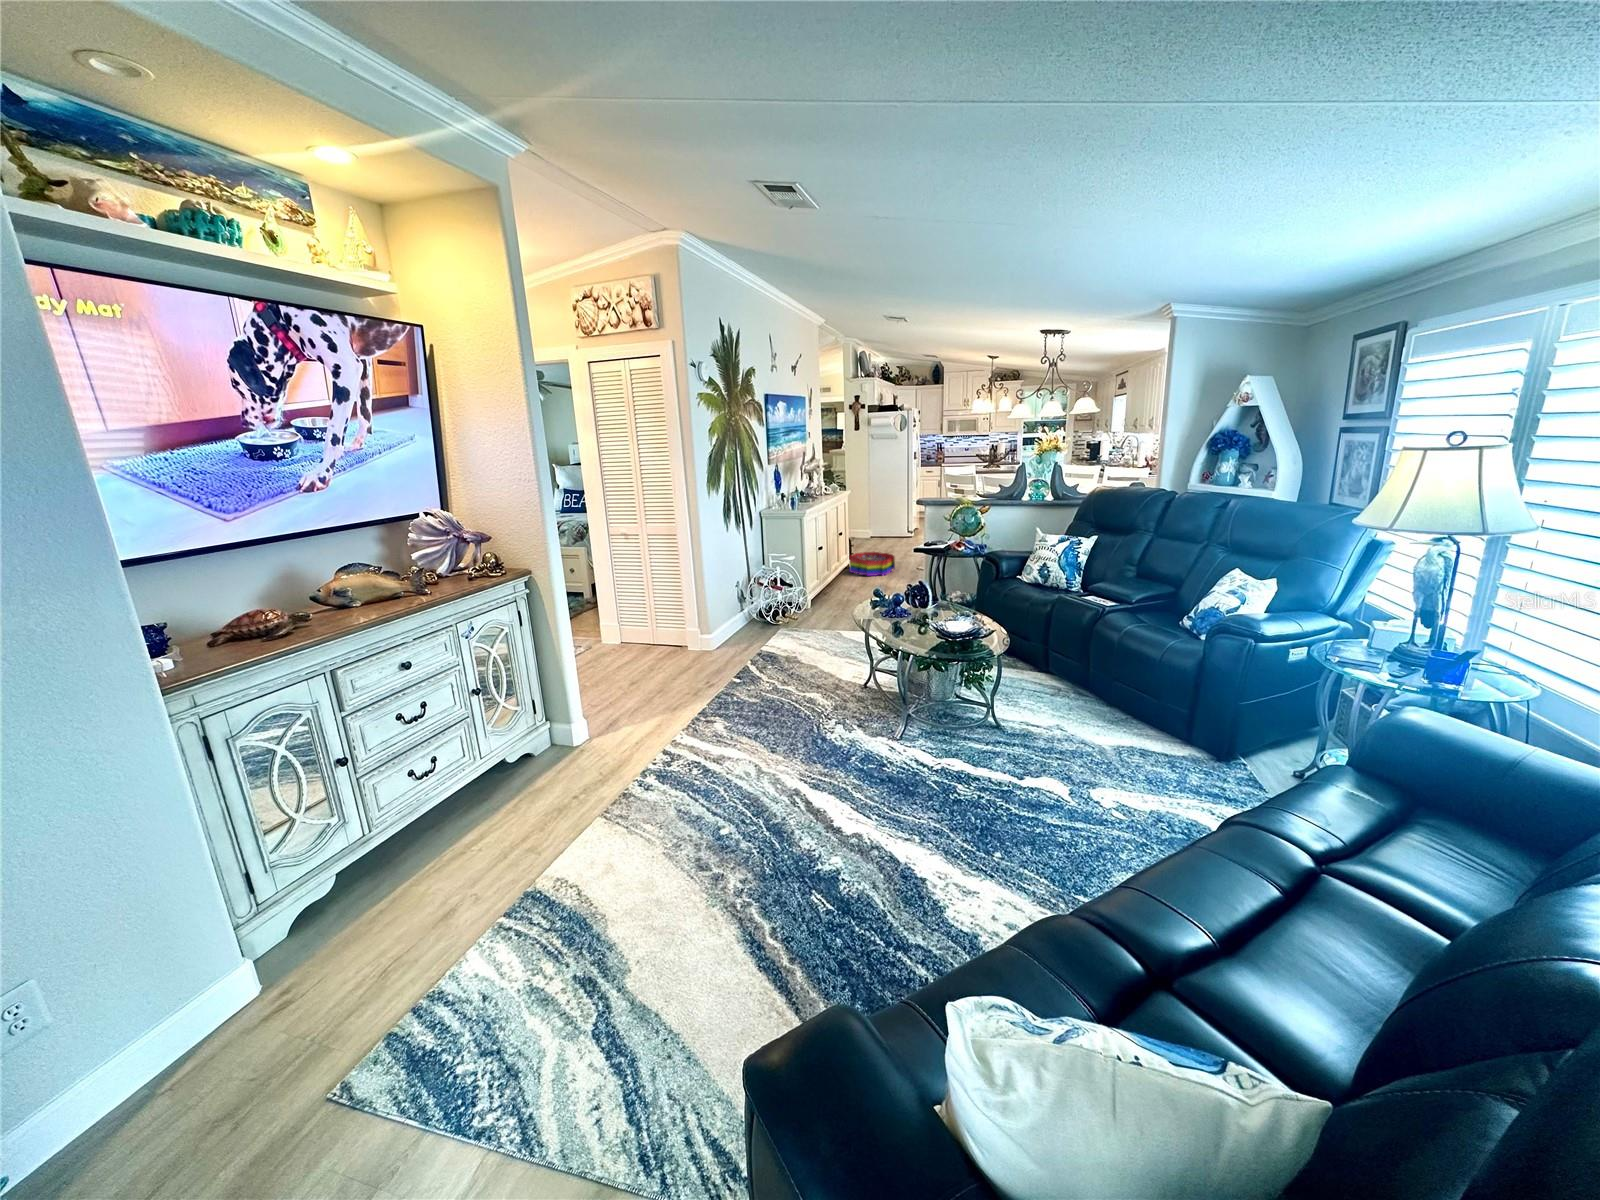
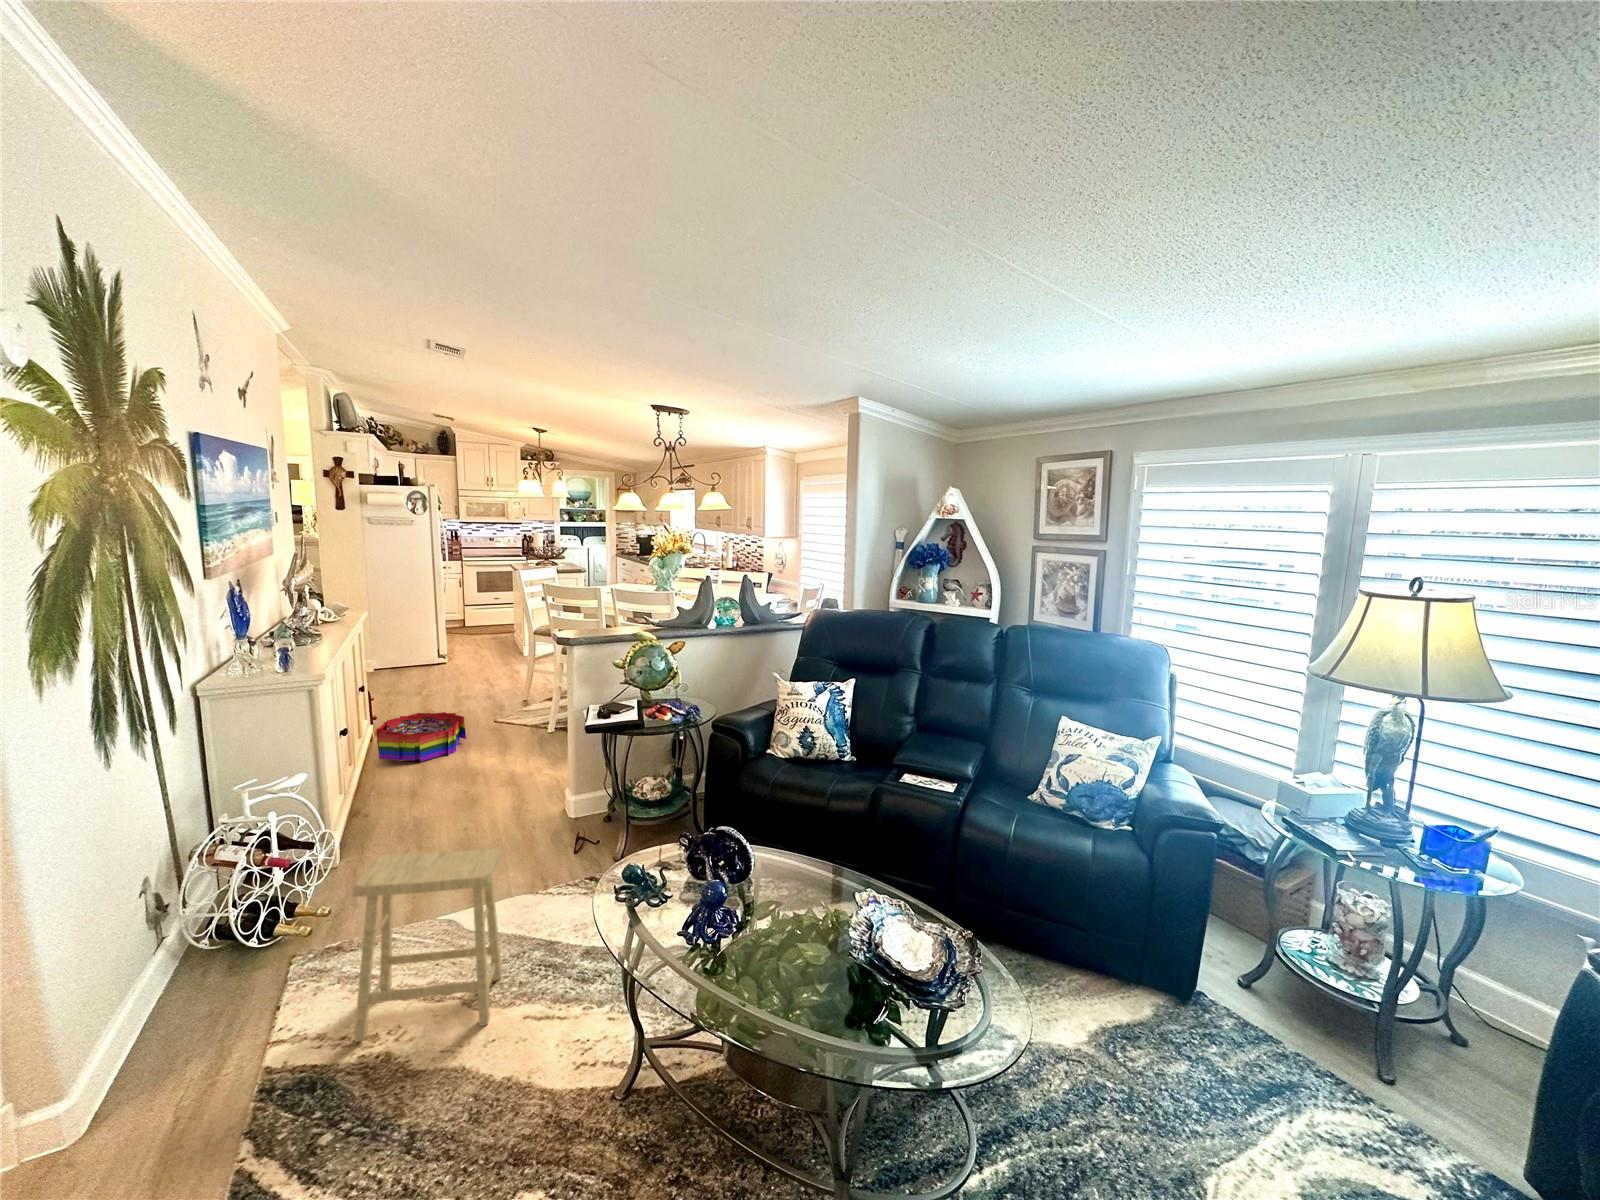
footstool: none [788,581,848,659] -> present [352,848,502,1041]

